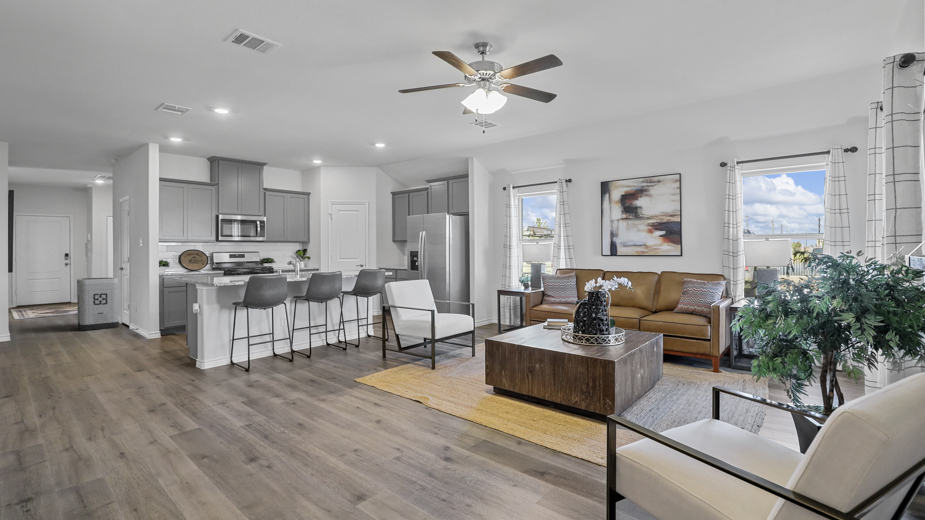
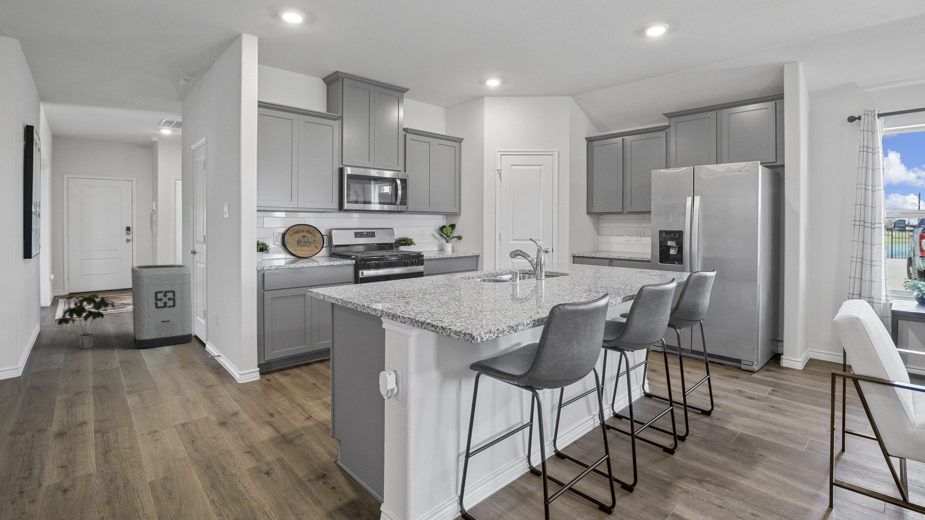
potted plant: none [24,297,65,332] -> present [55,294,114,349]

